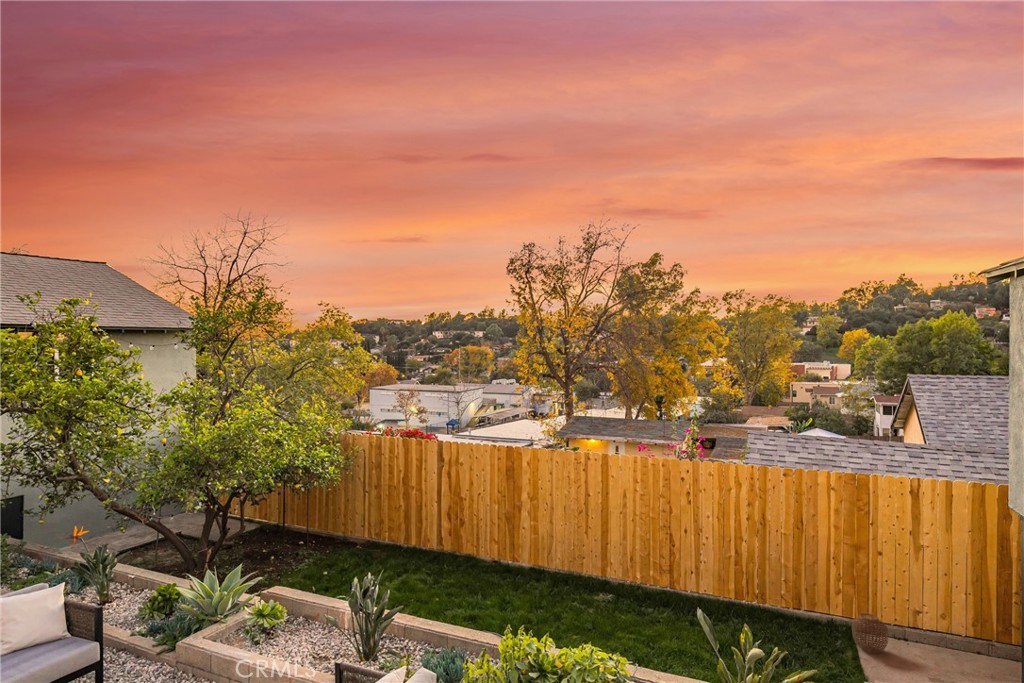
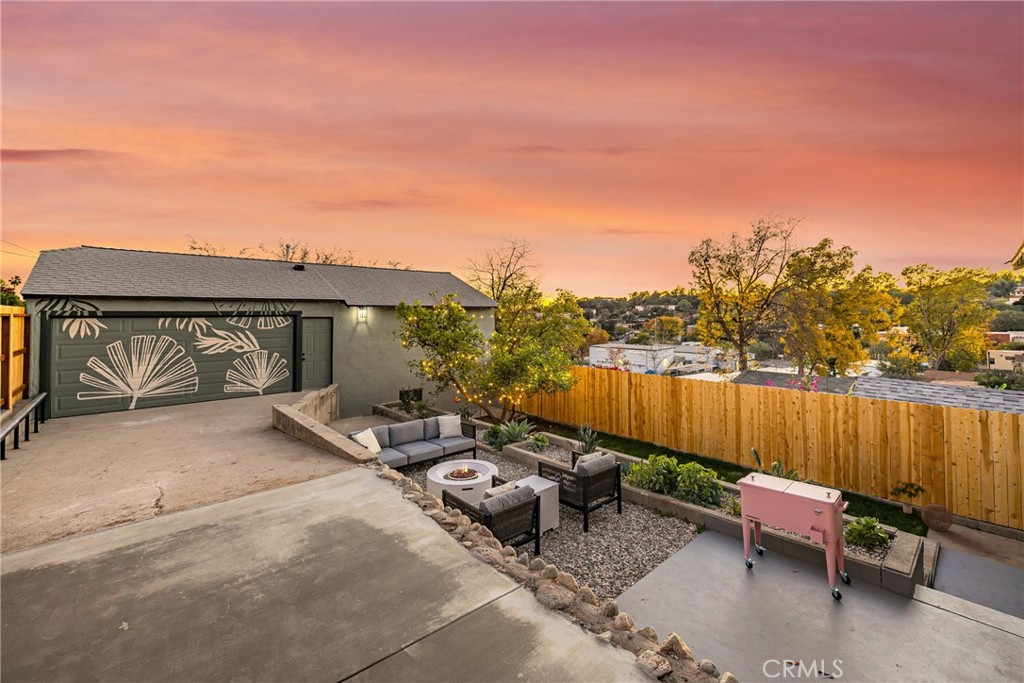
potted plant: none [806,583,851,630] -> present [889,481,926,514]

